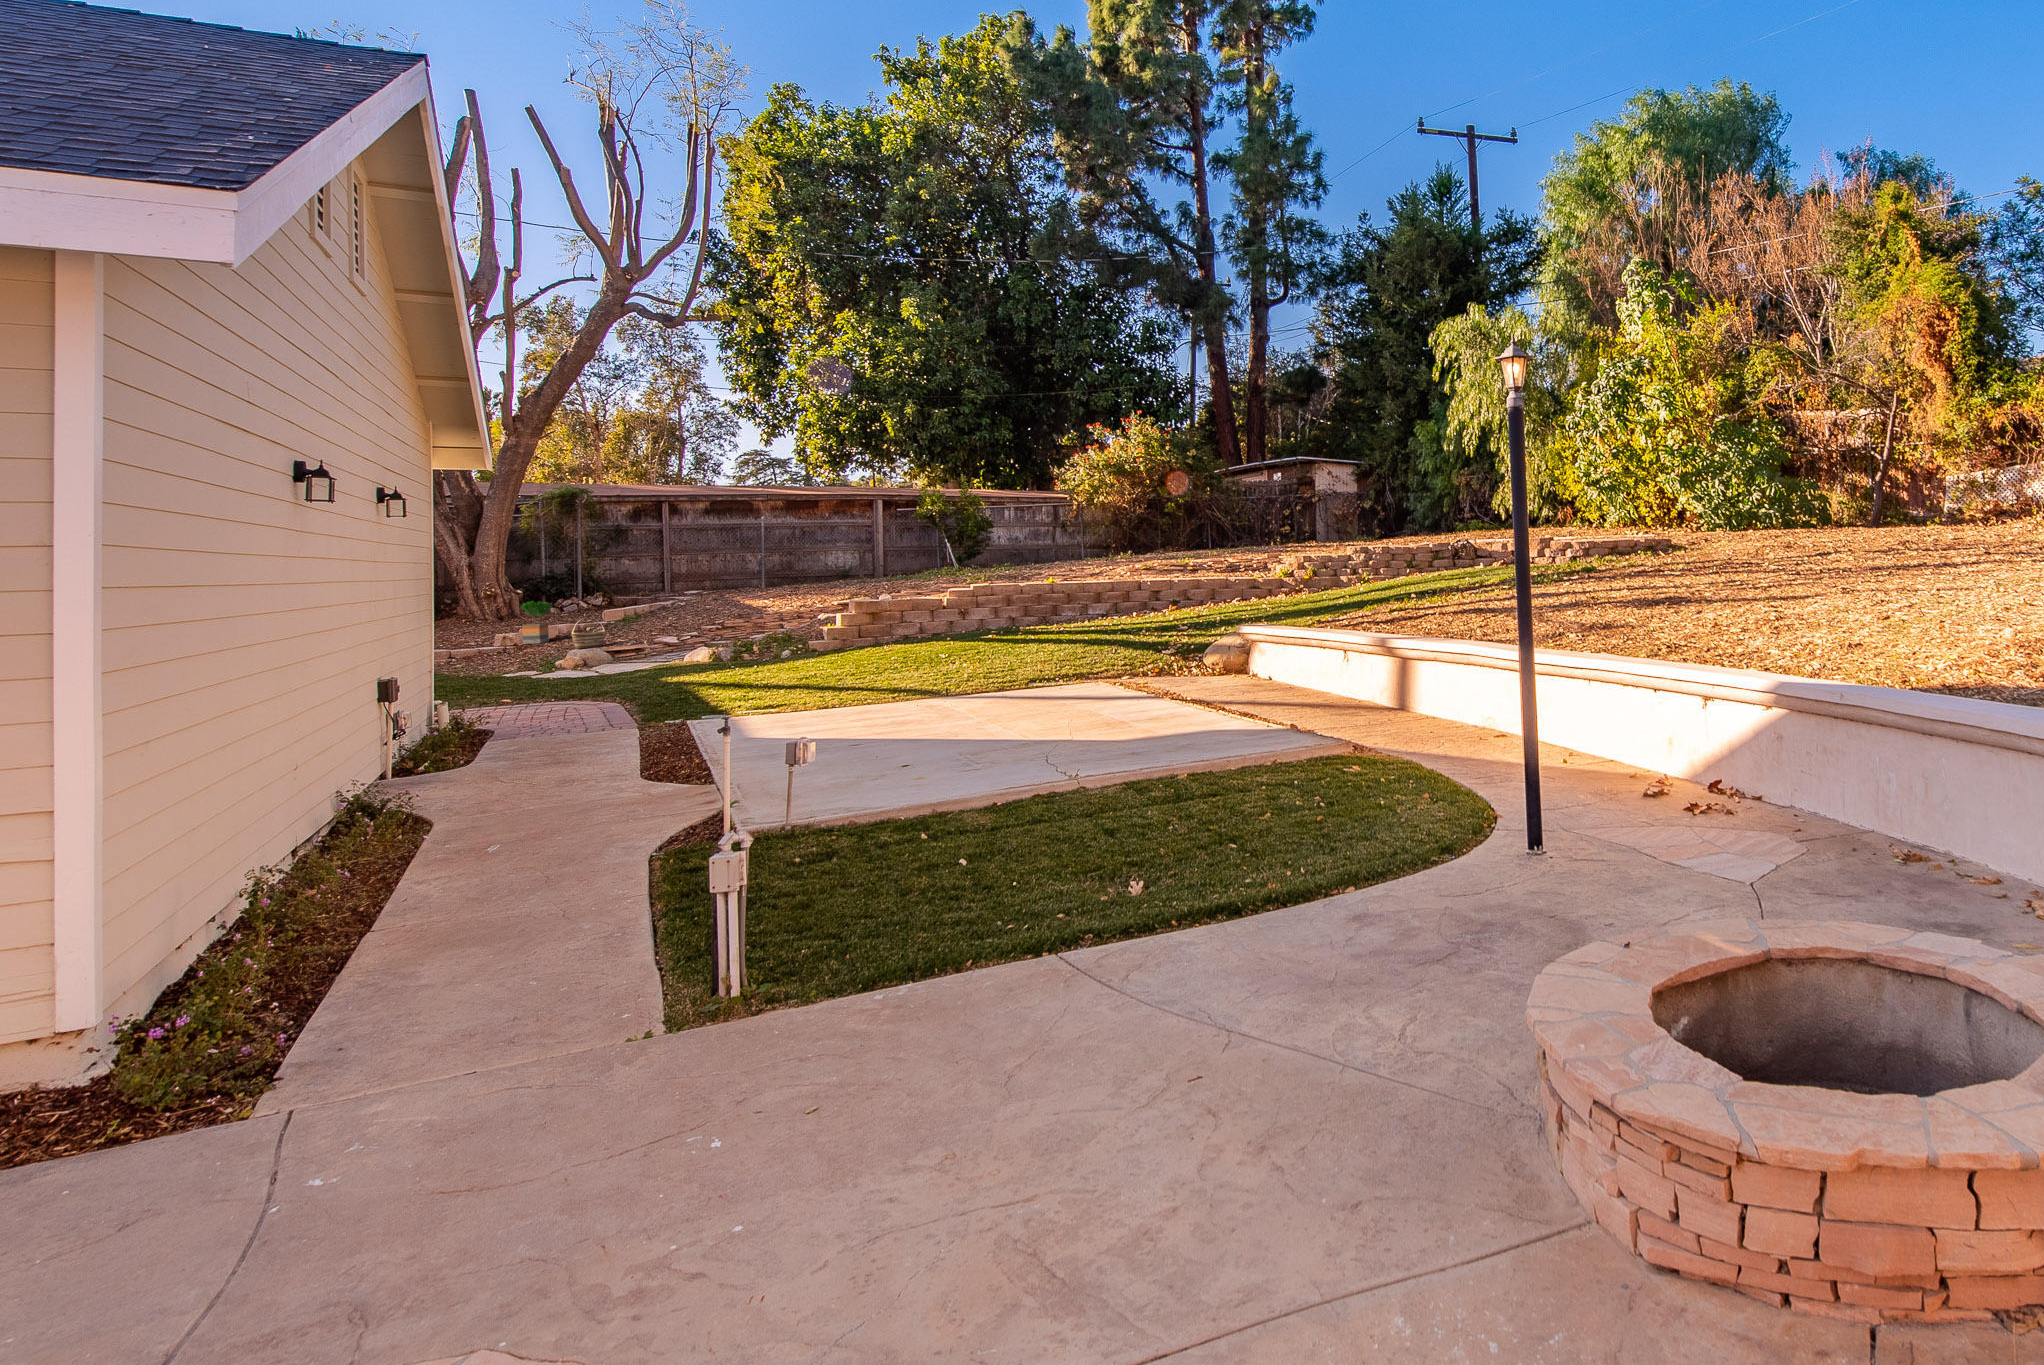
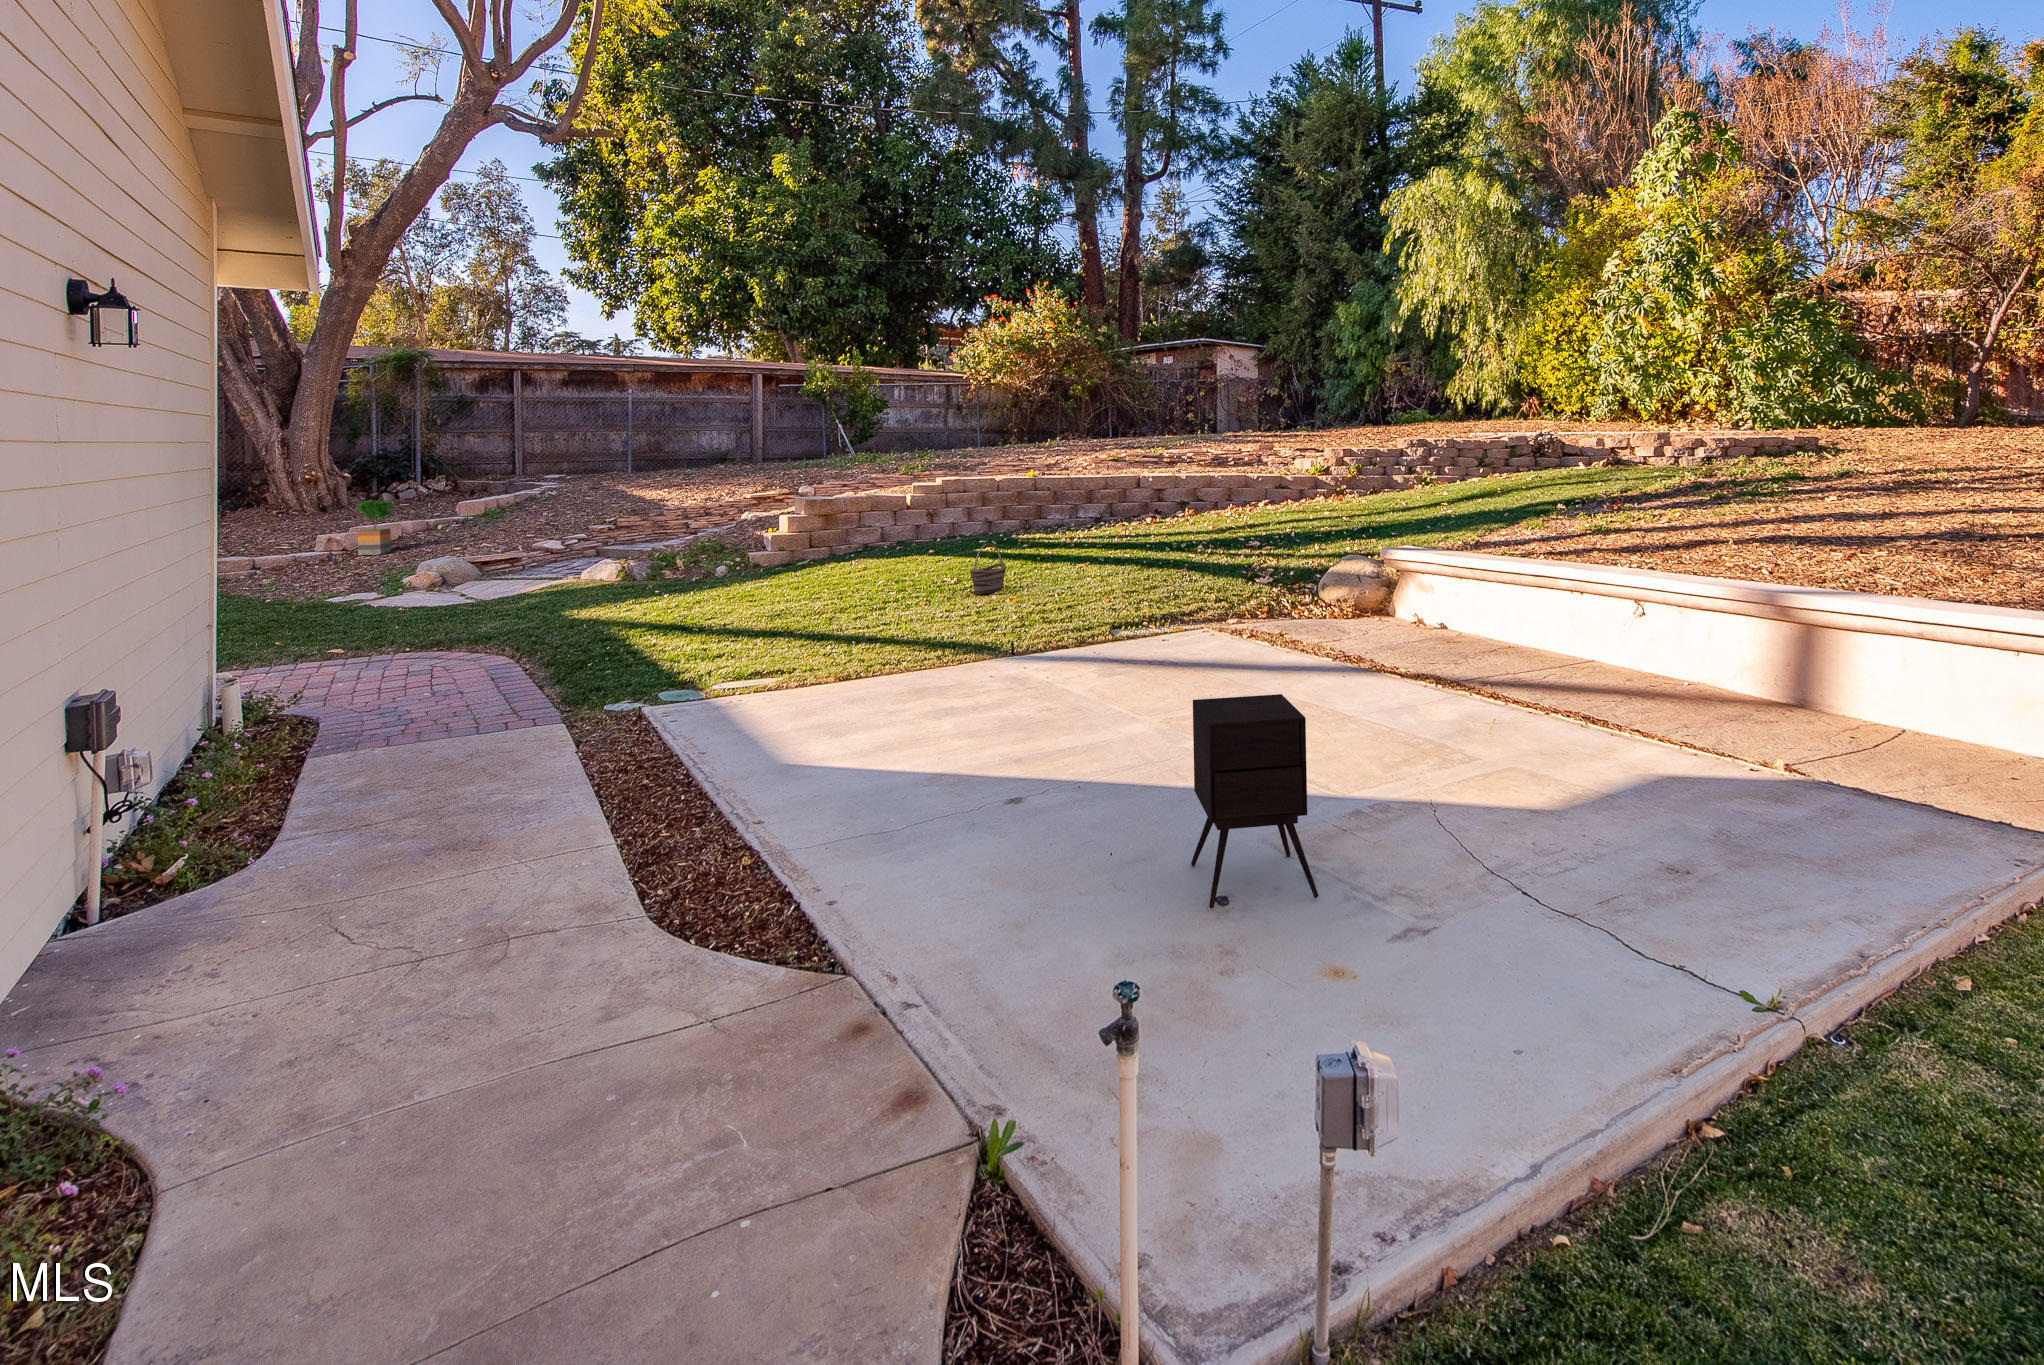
basket: present [572,620,605,648] -> present [971,544,1006,594]
side table: none [880,681,952,780] -> present [1191,694,1318,908]

